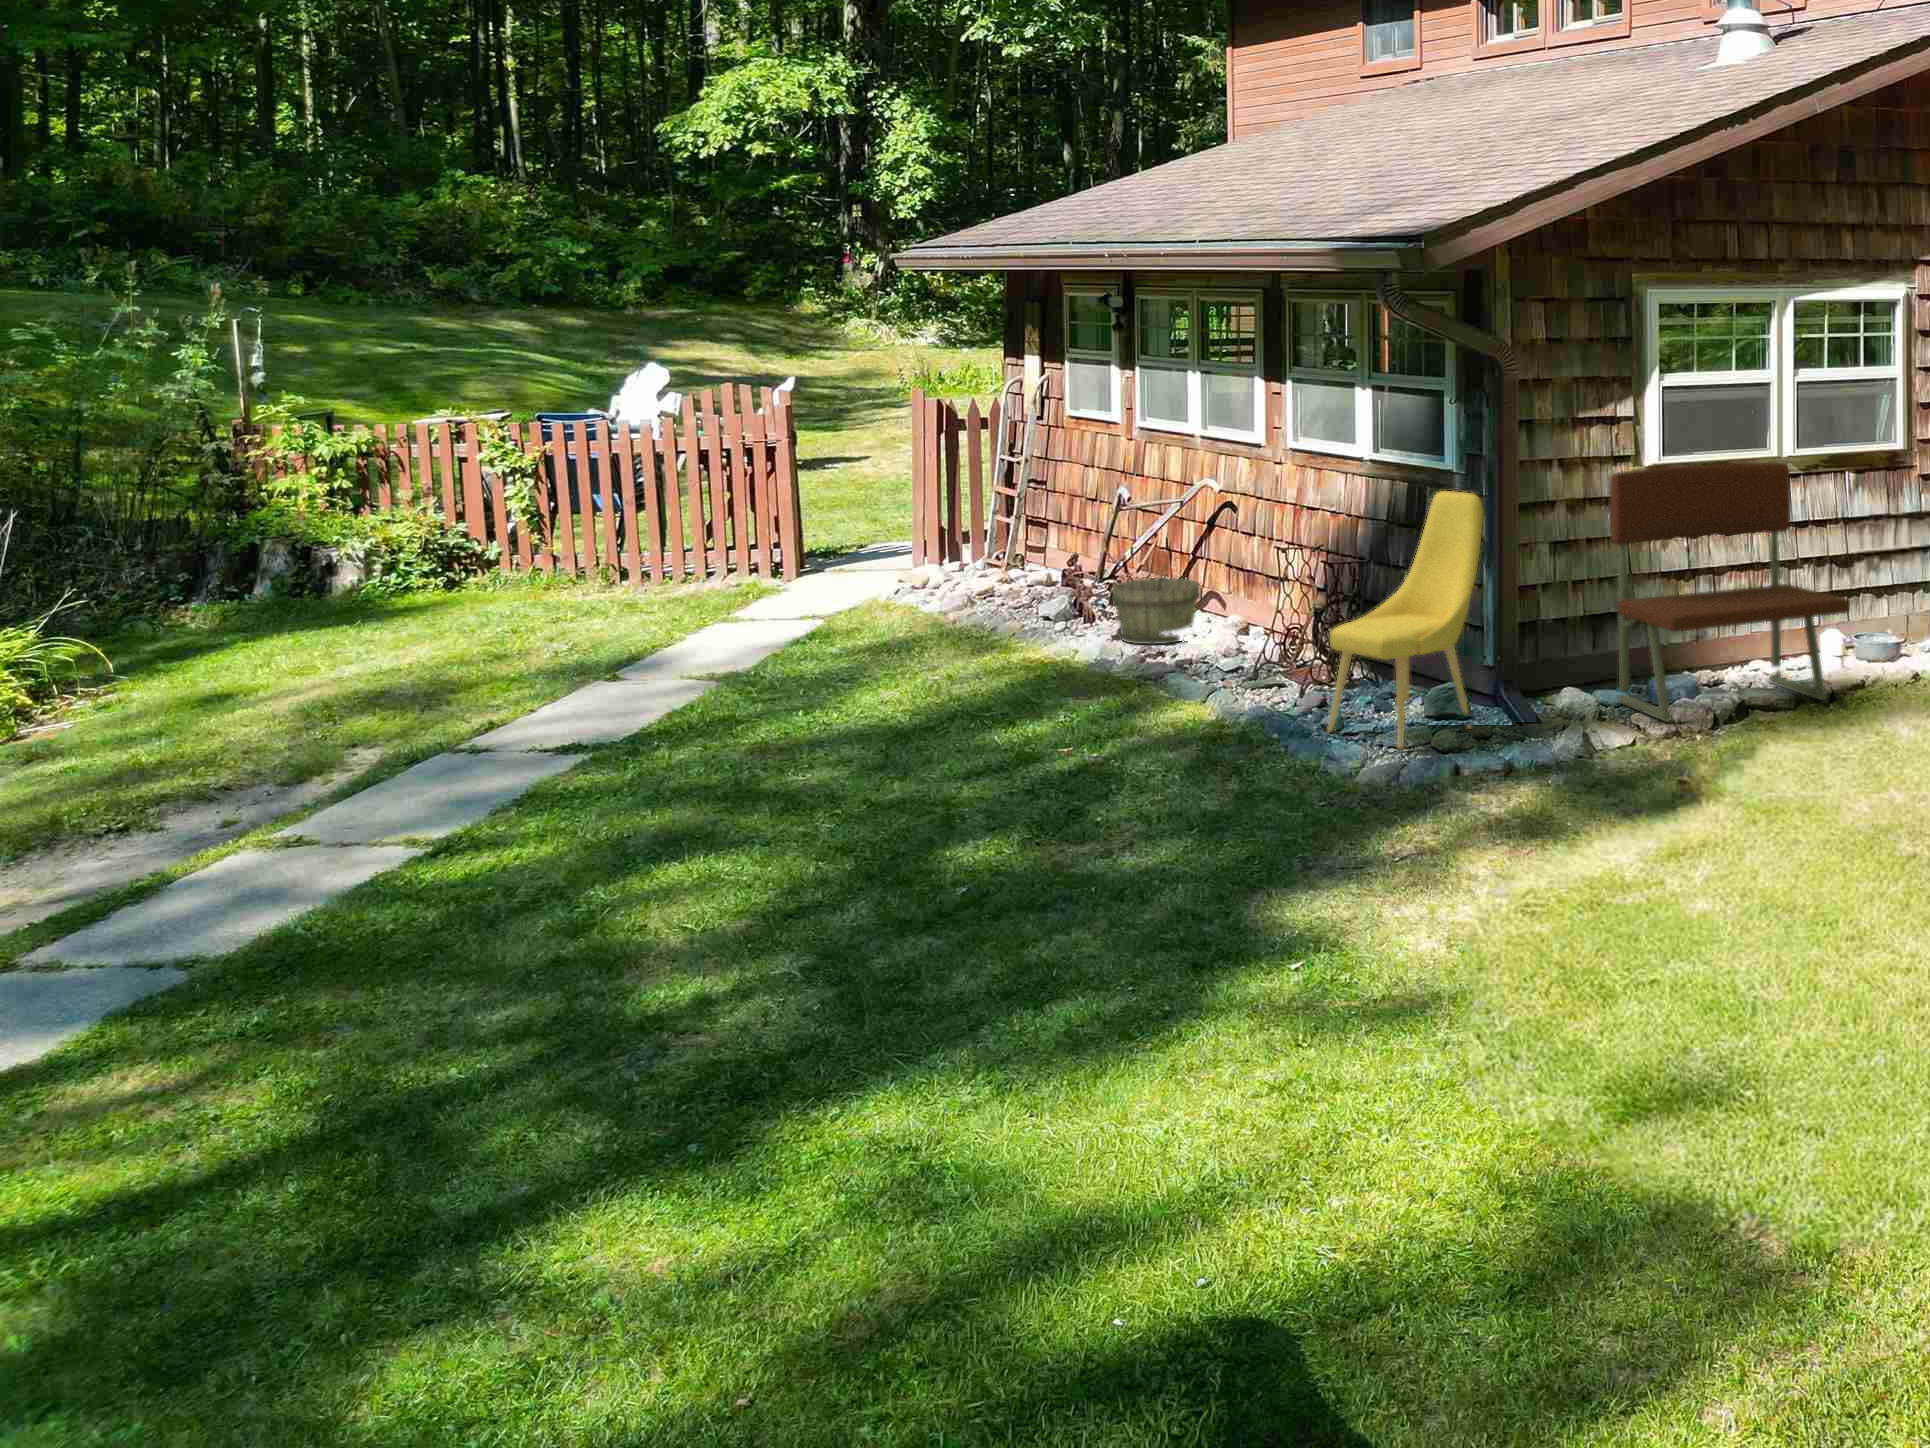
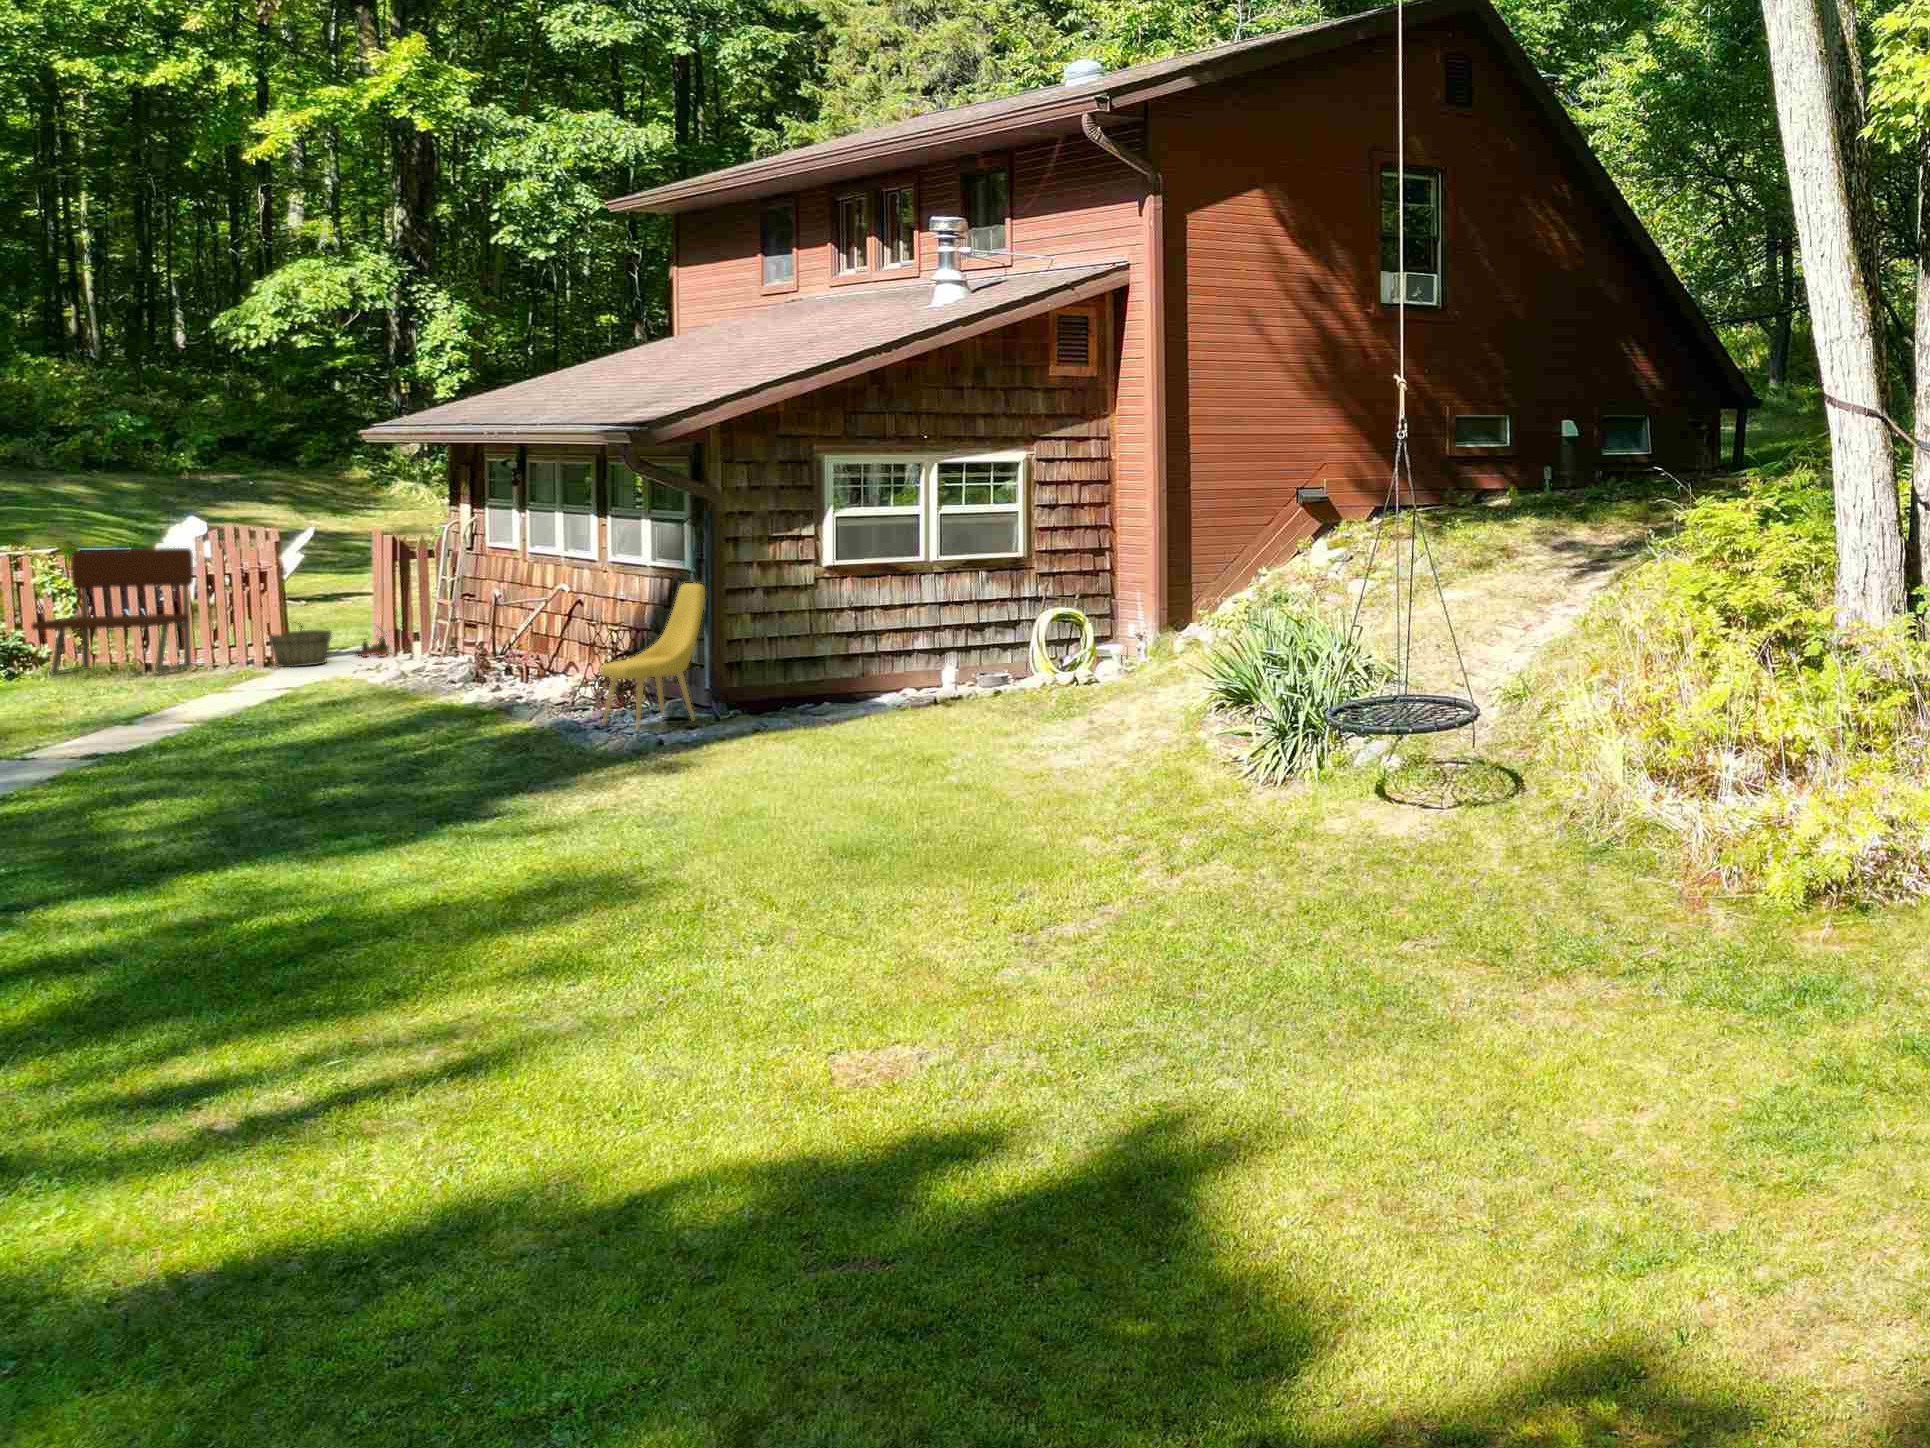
bench: present [1610,463,1850,722] -> present [31,548,193,675]
potted plant: none [867,517,919,561] -> present [355,626,389,657]
wooden bucket: present [1111,572,1201,644] -> present [269,623,332,667]

